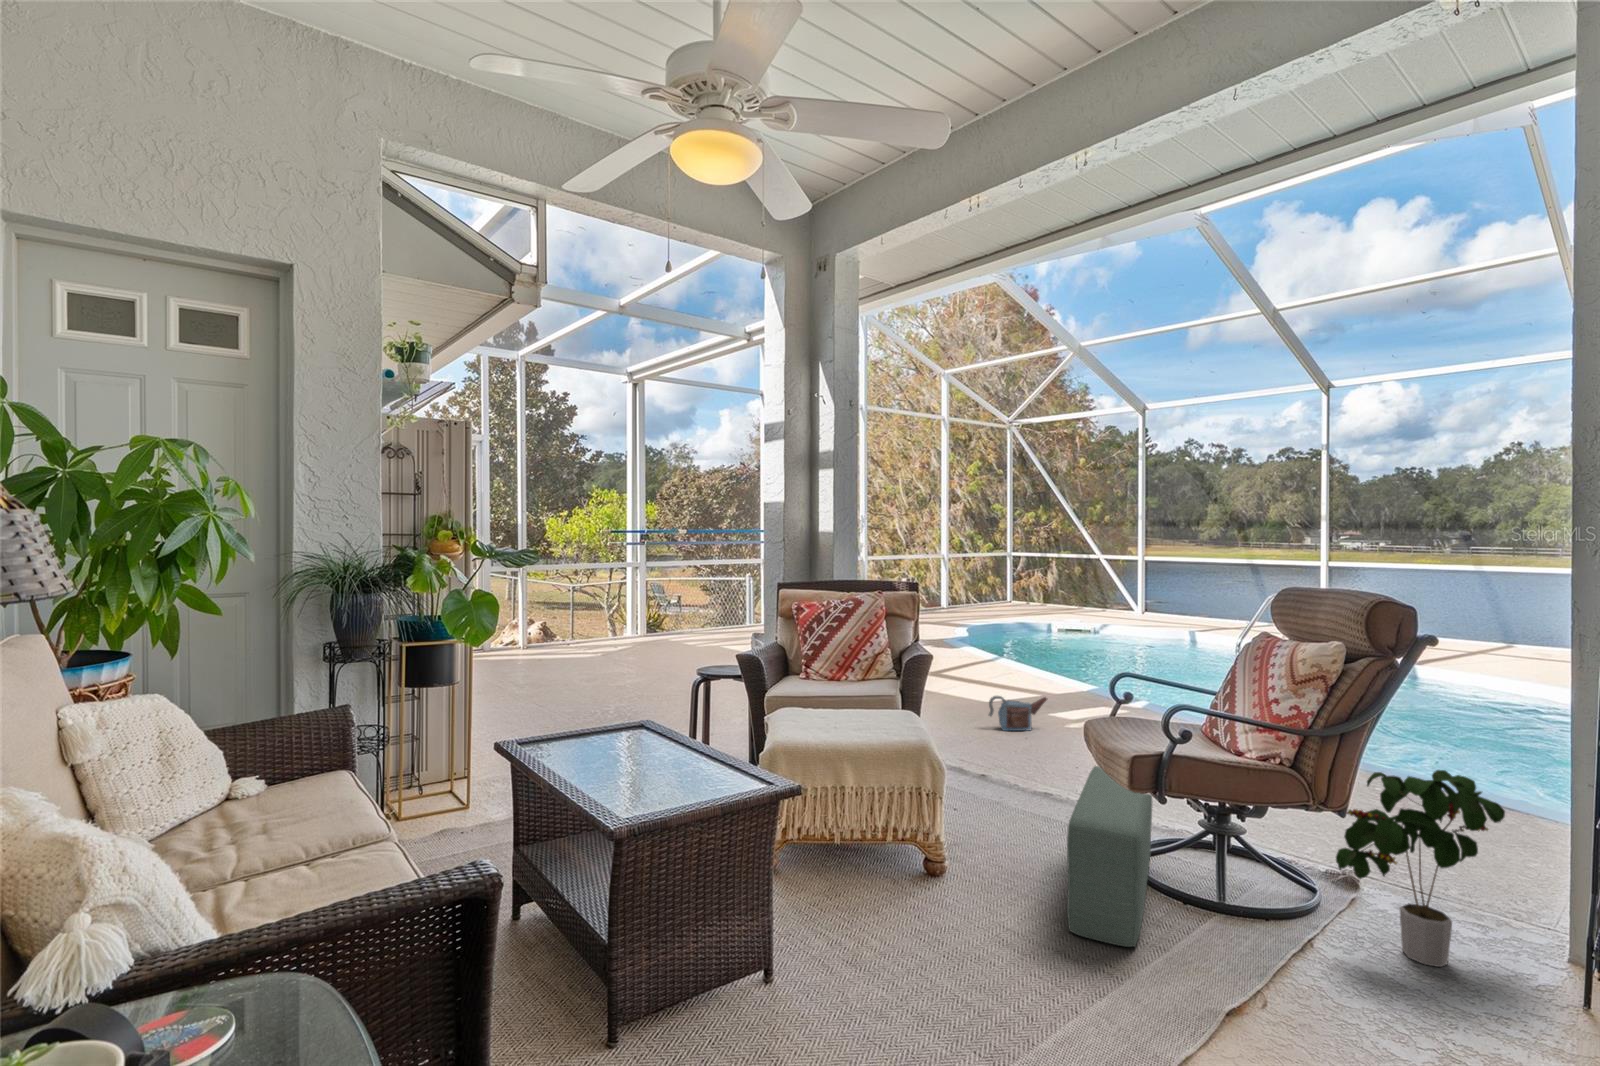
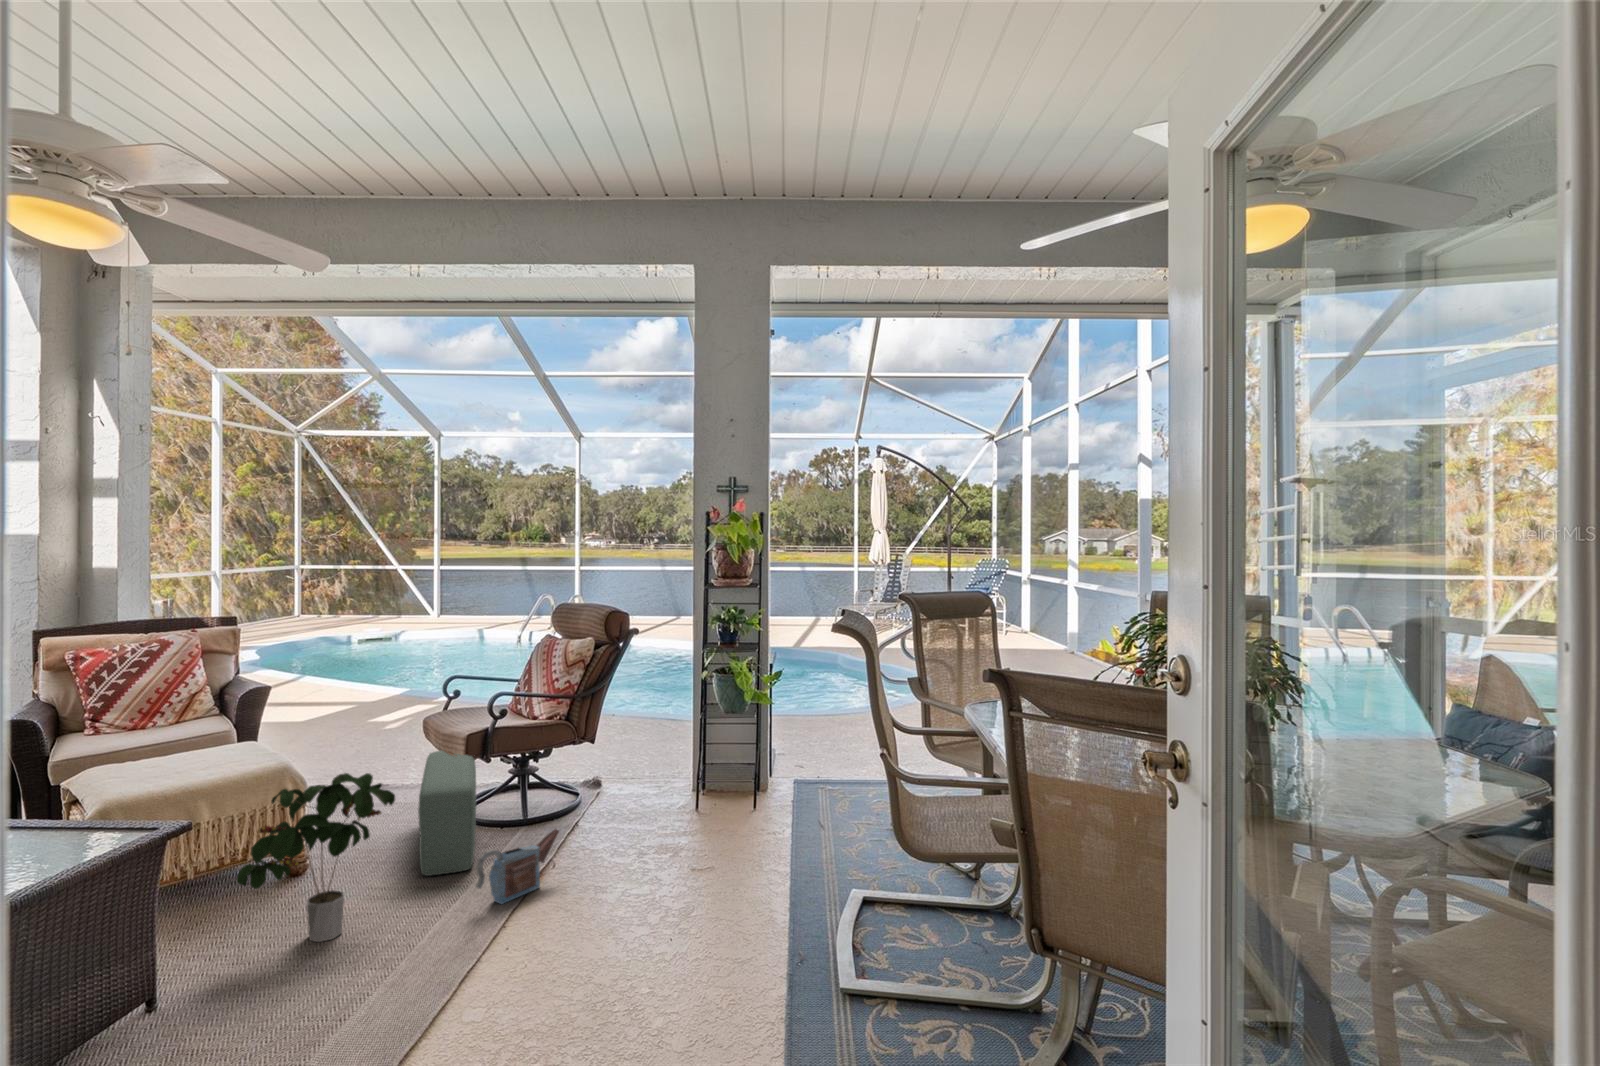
watering can: present [989,696,1047,731] -> present [476,829,559,904]
potted plant: present [1336,770,1505,967] -> present [237,773,395,942]

